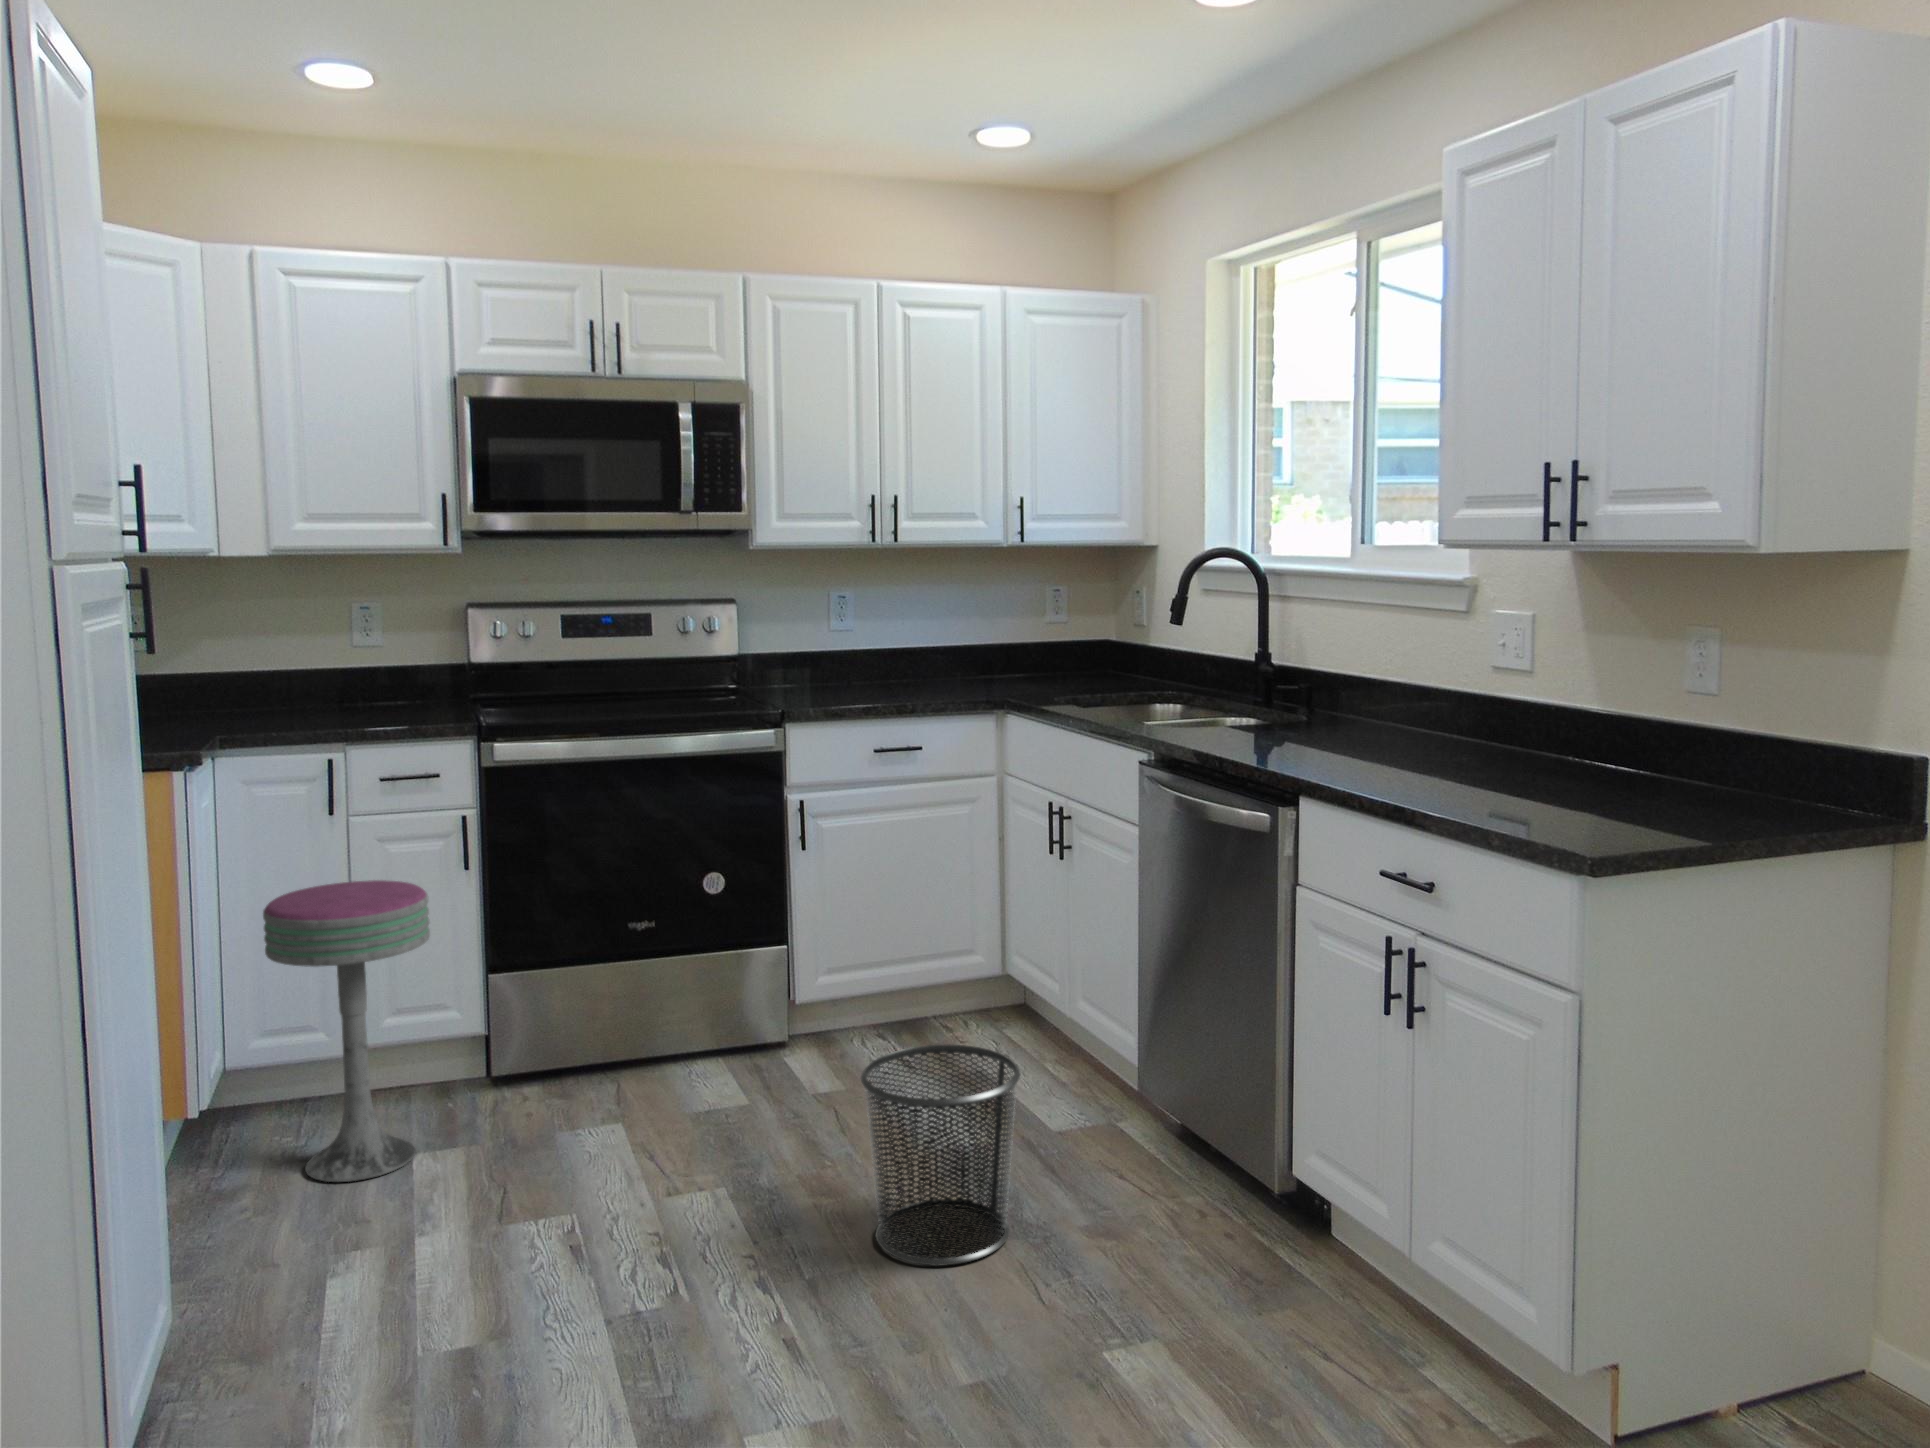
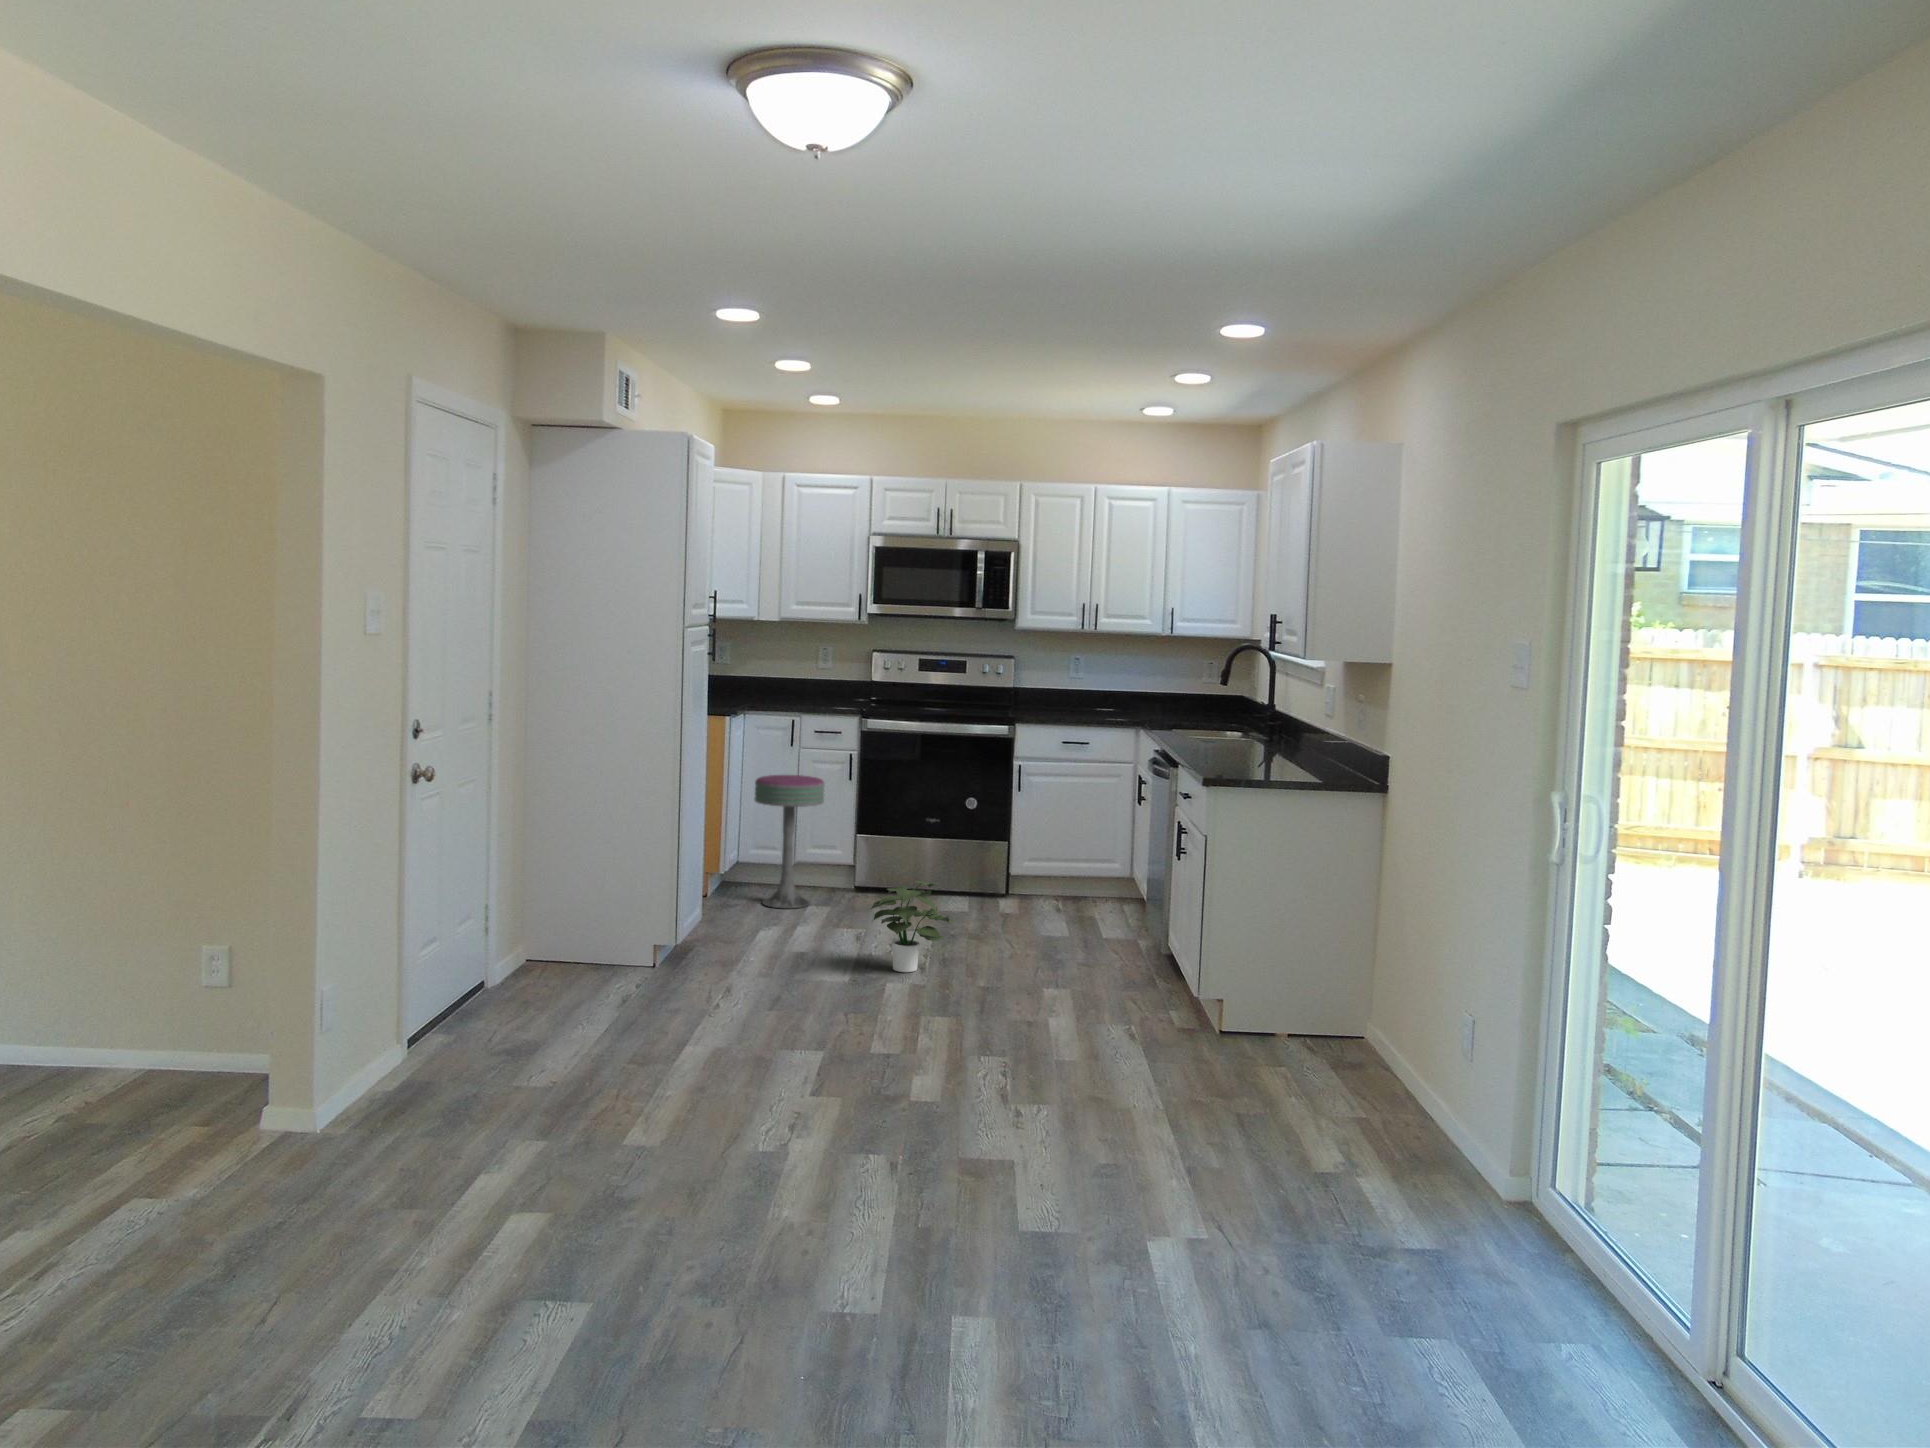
waste bin: present [861,1044,1021,1266] -> none [978,870,1052,963]
potted plant: none [654,1141,859,1374] -> present [871,881,953,972]

